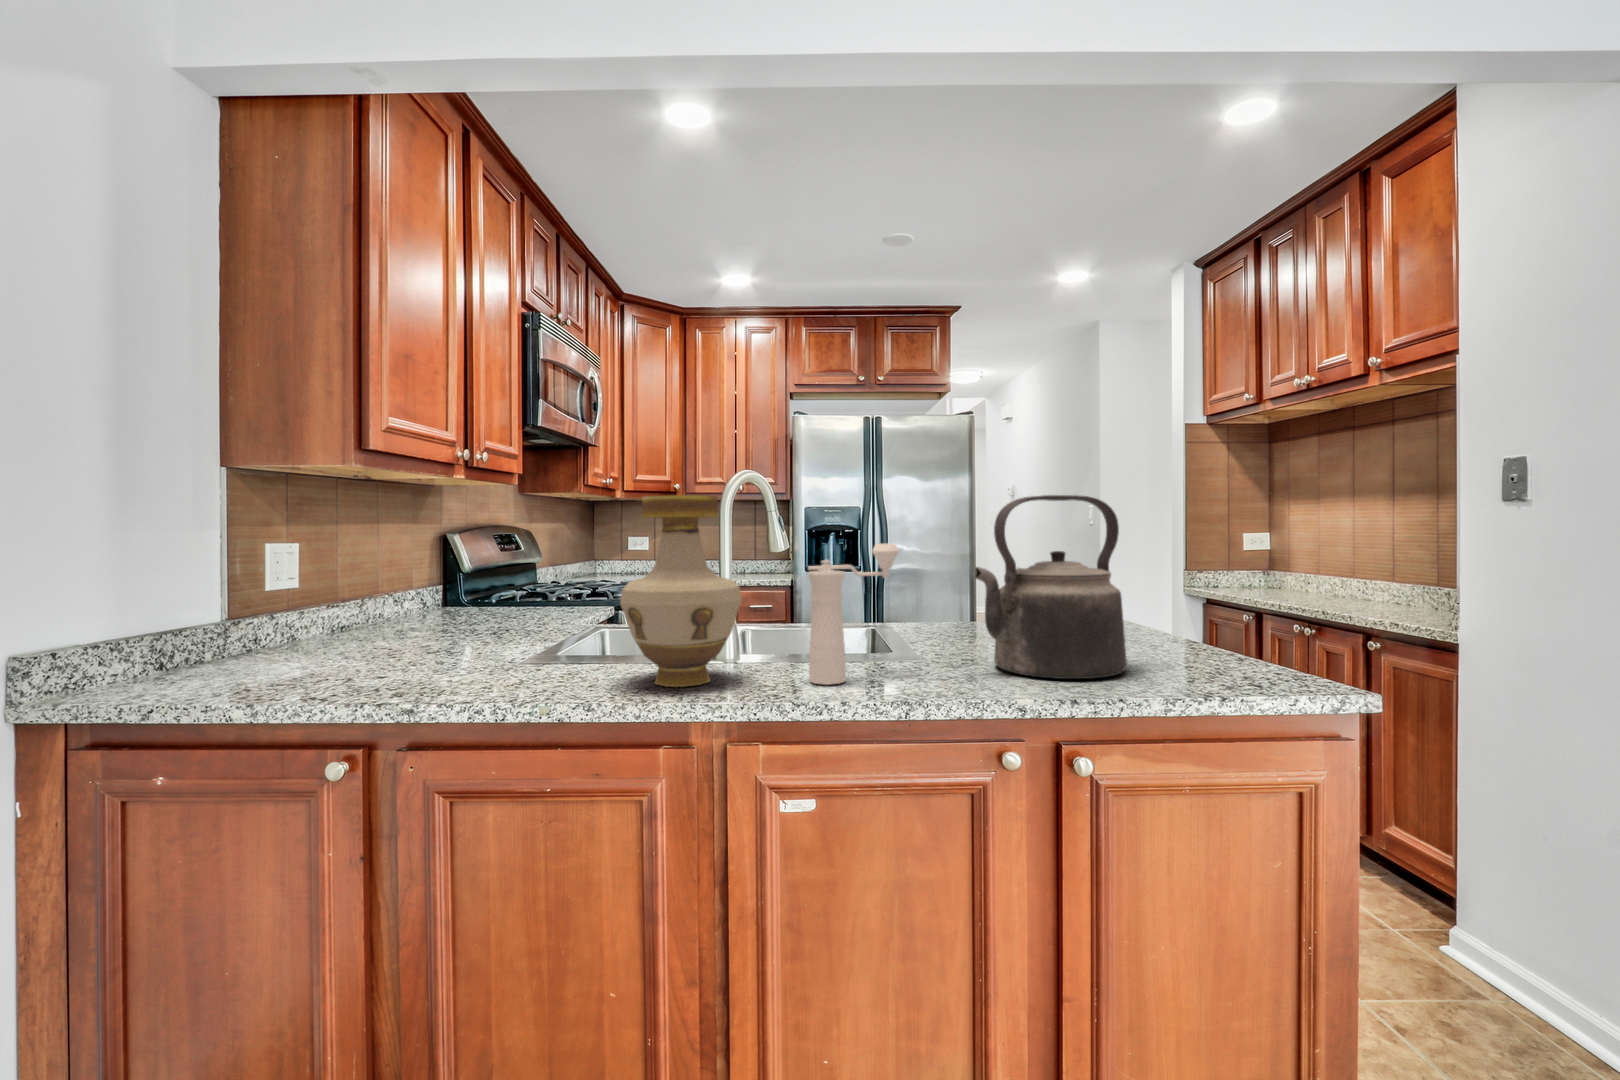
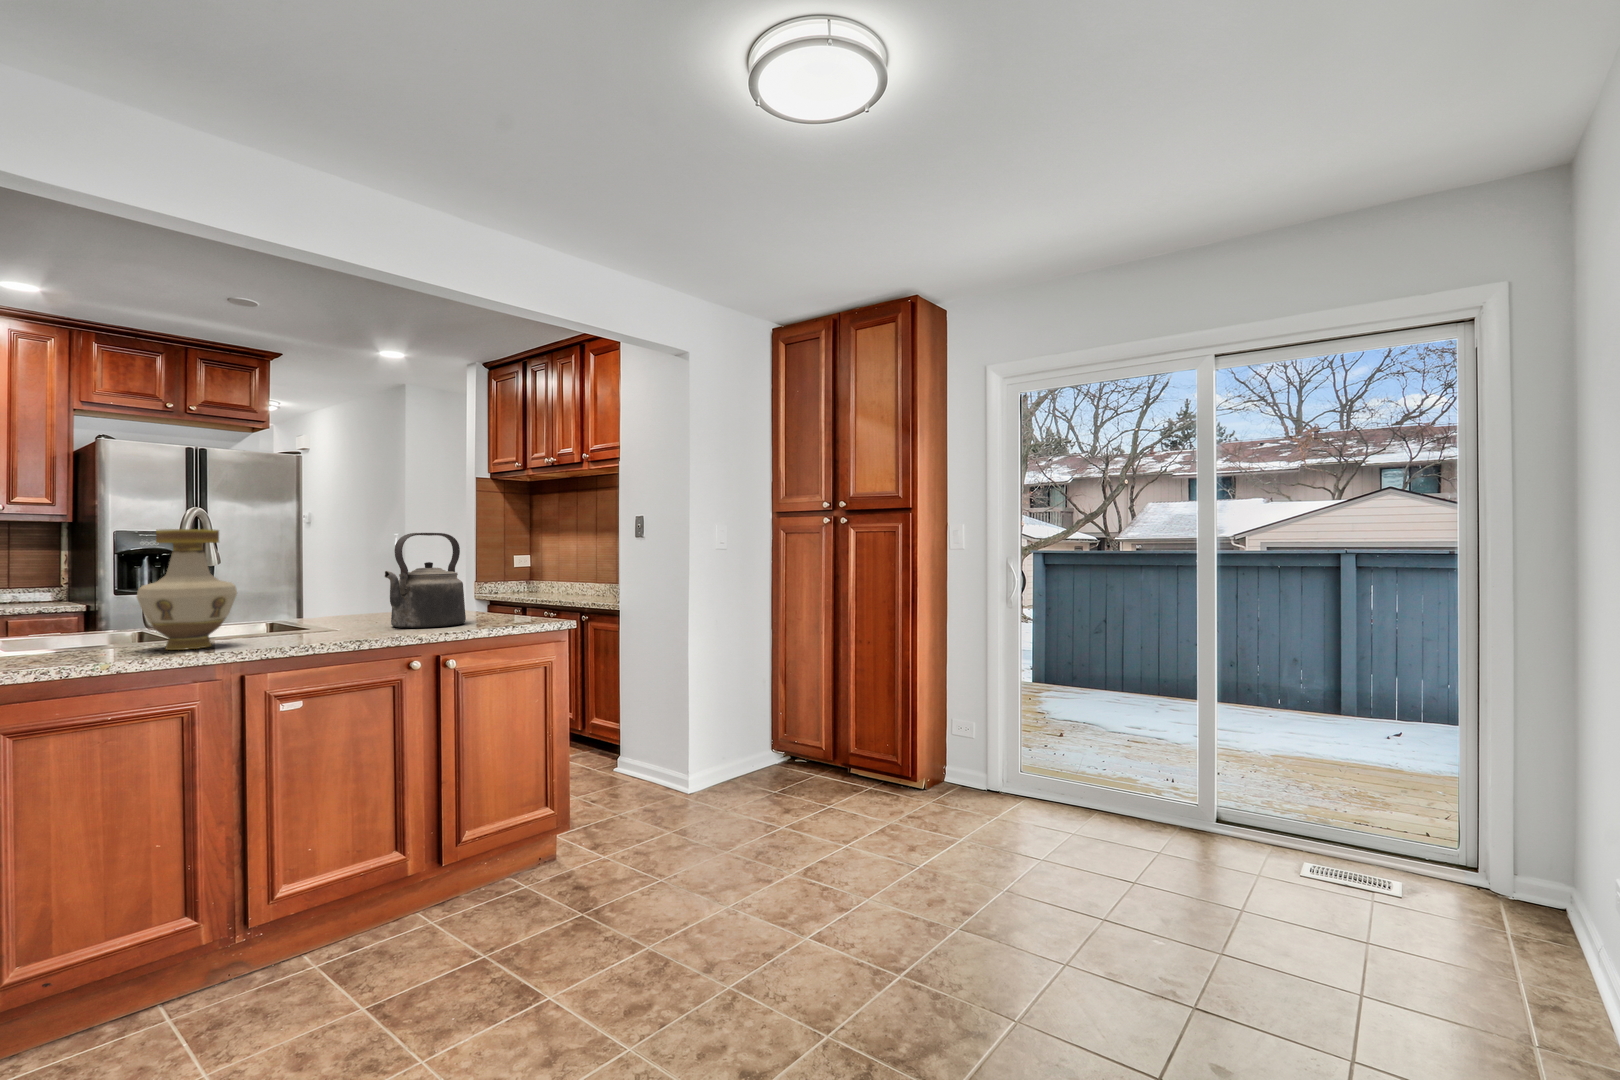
pepper mill: present [808,544,899,685] -> none [283,559,339,640]

